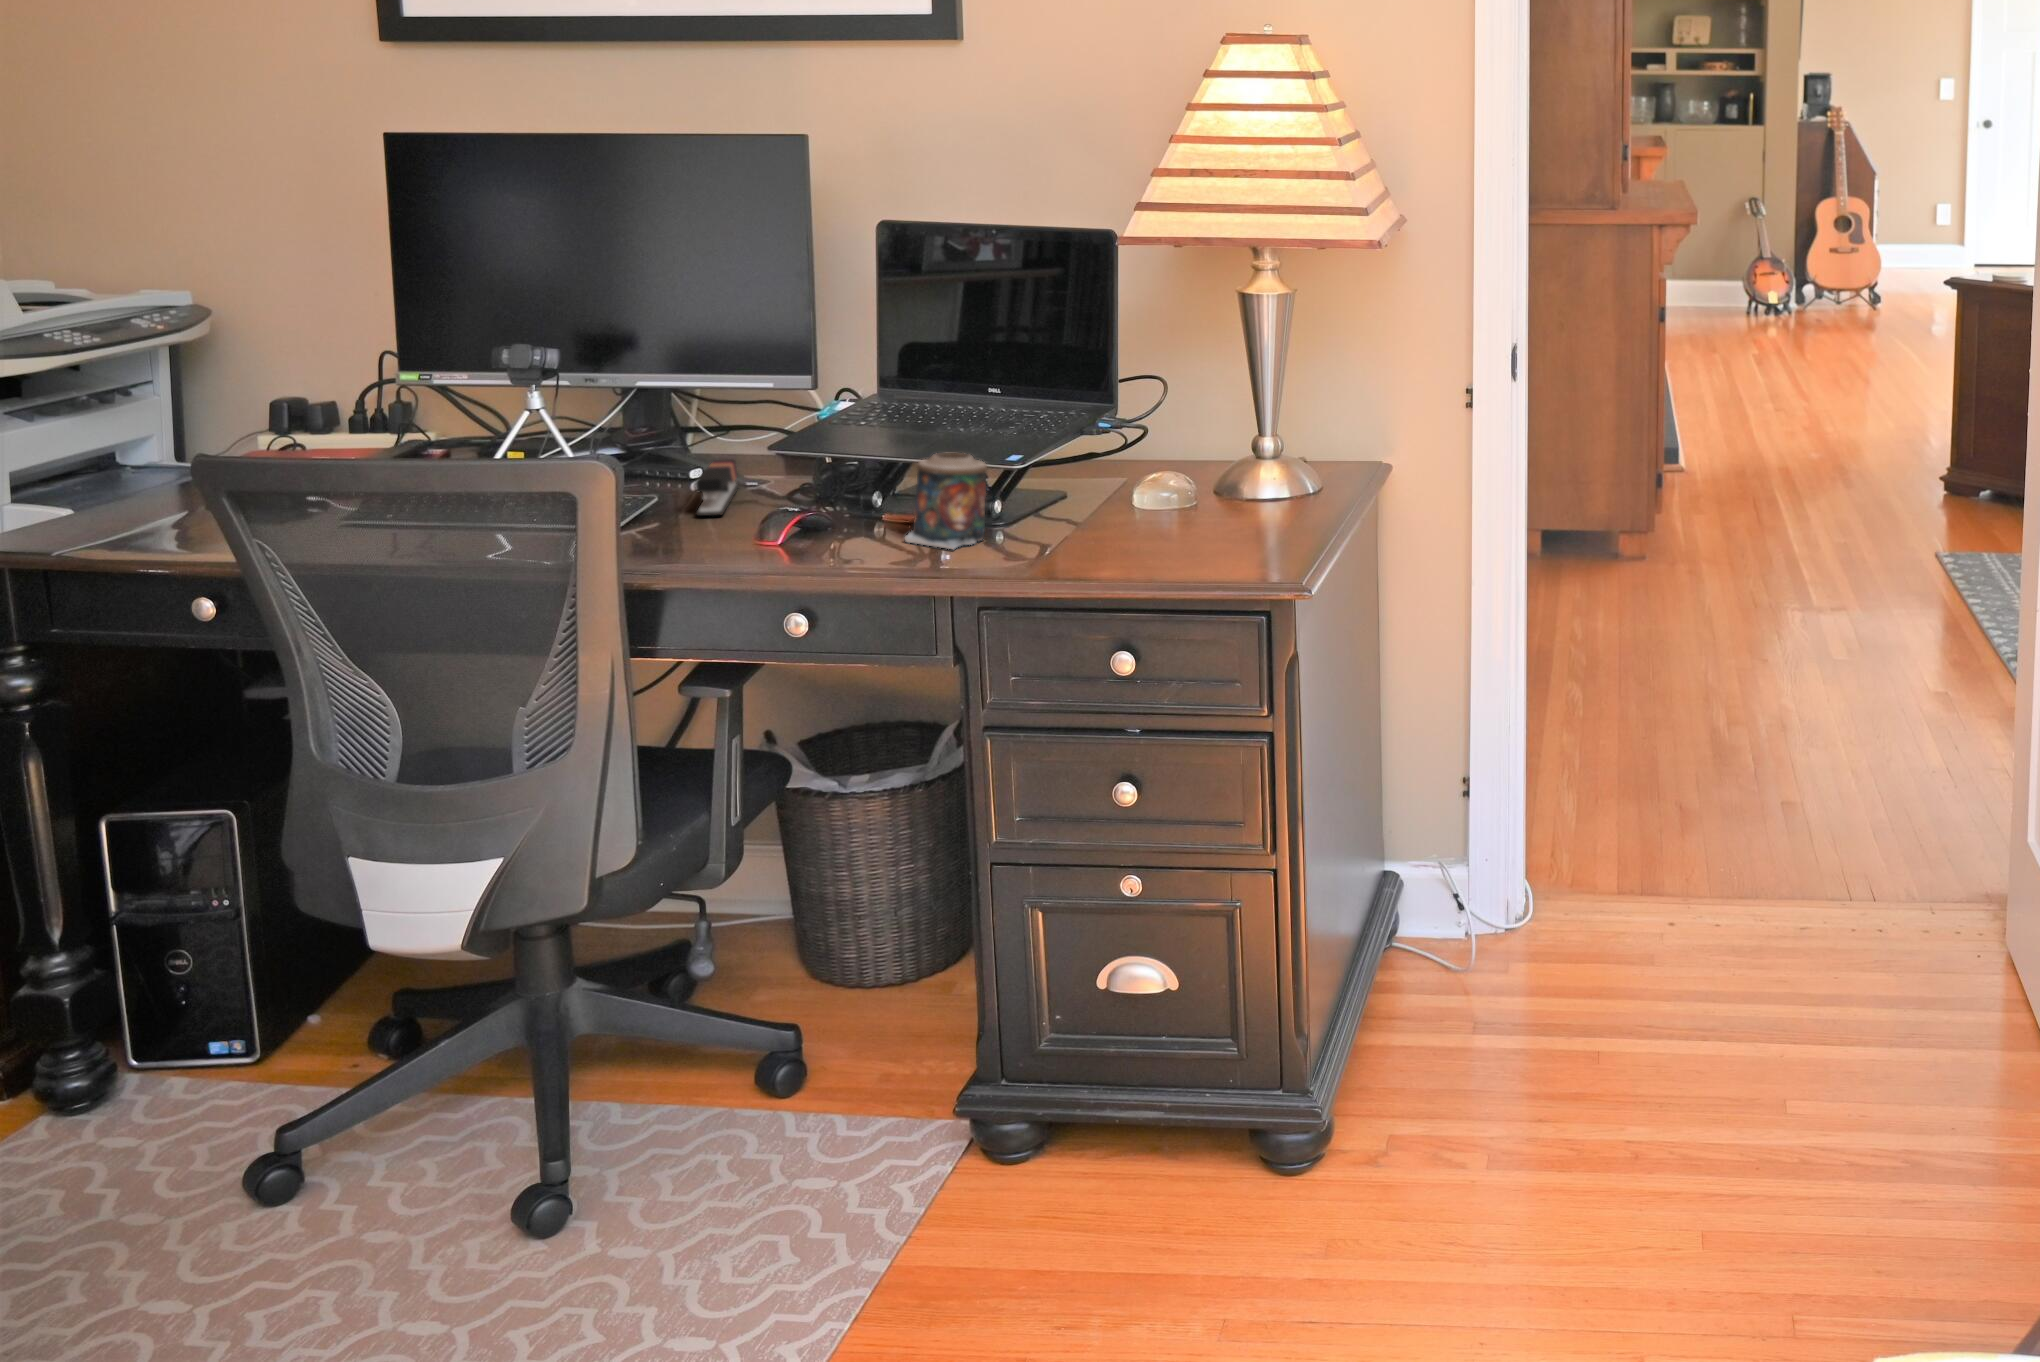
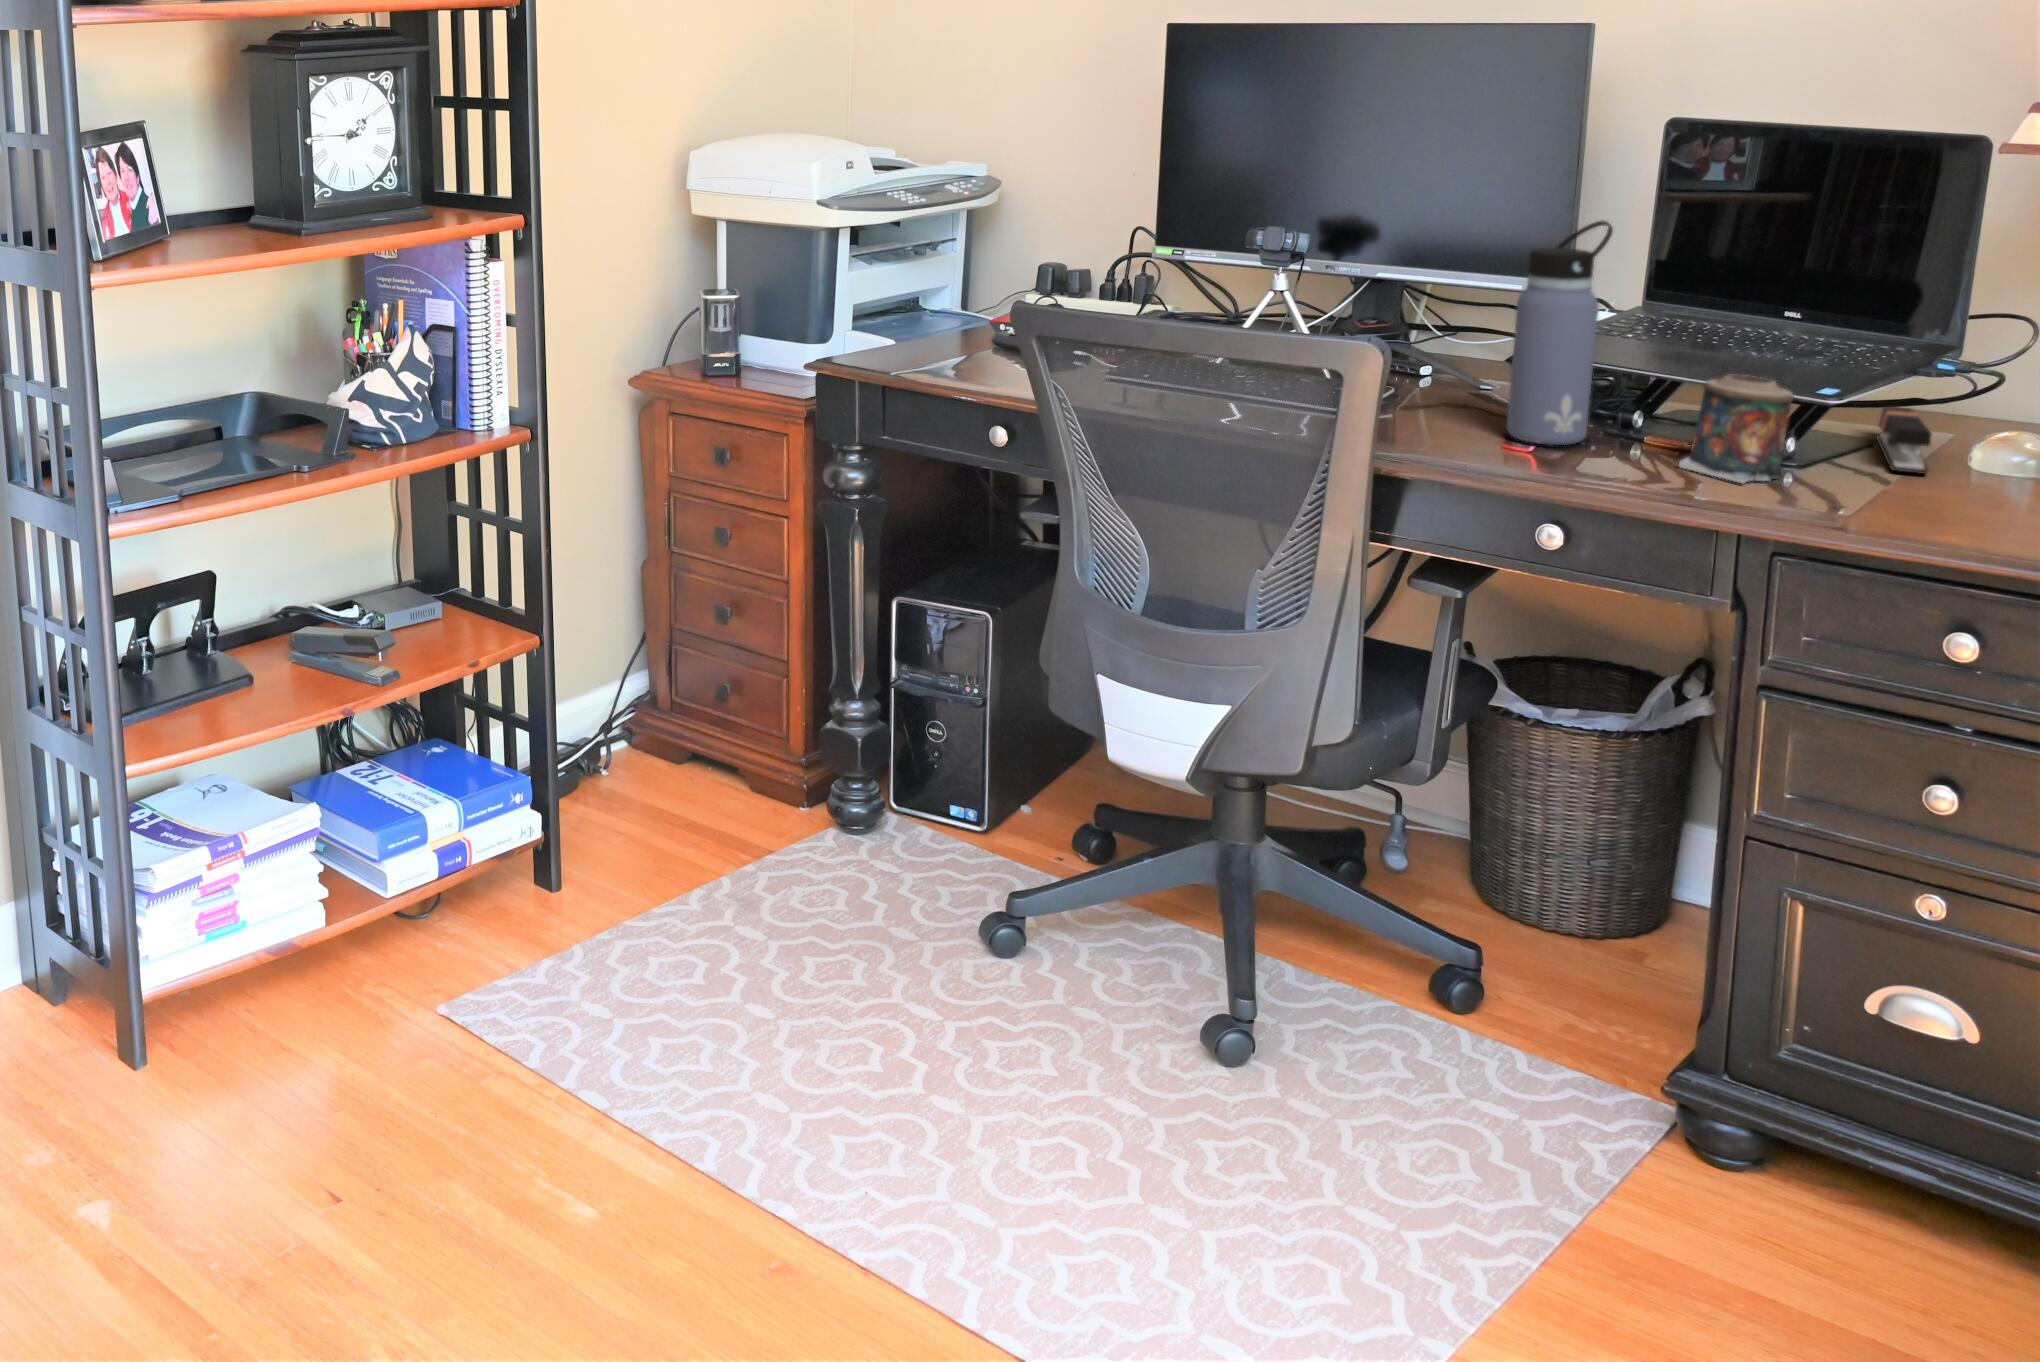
water bottle: none [753,323,830,537] -> present [1507,221,1613,445]
stapler: present [695,459,738,516] -> present [1877,407,1931,474]

